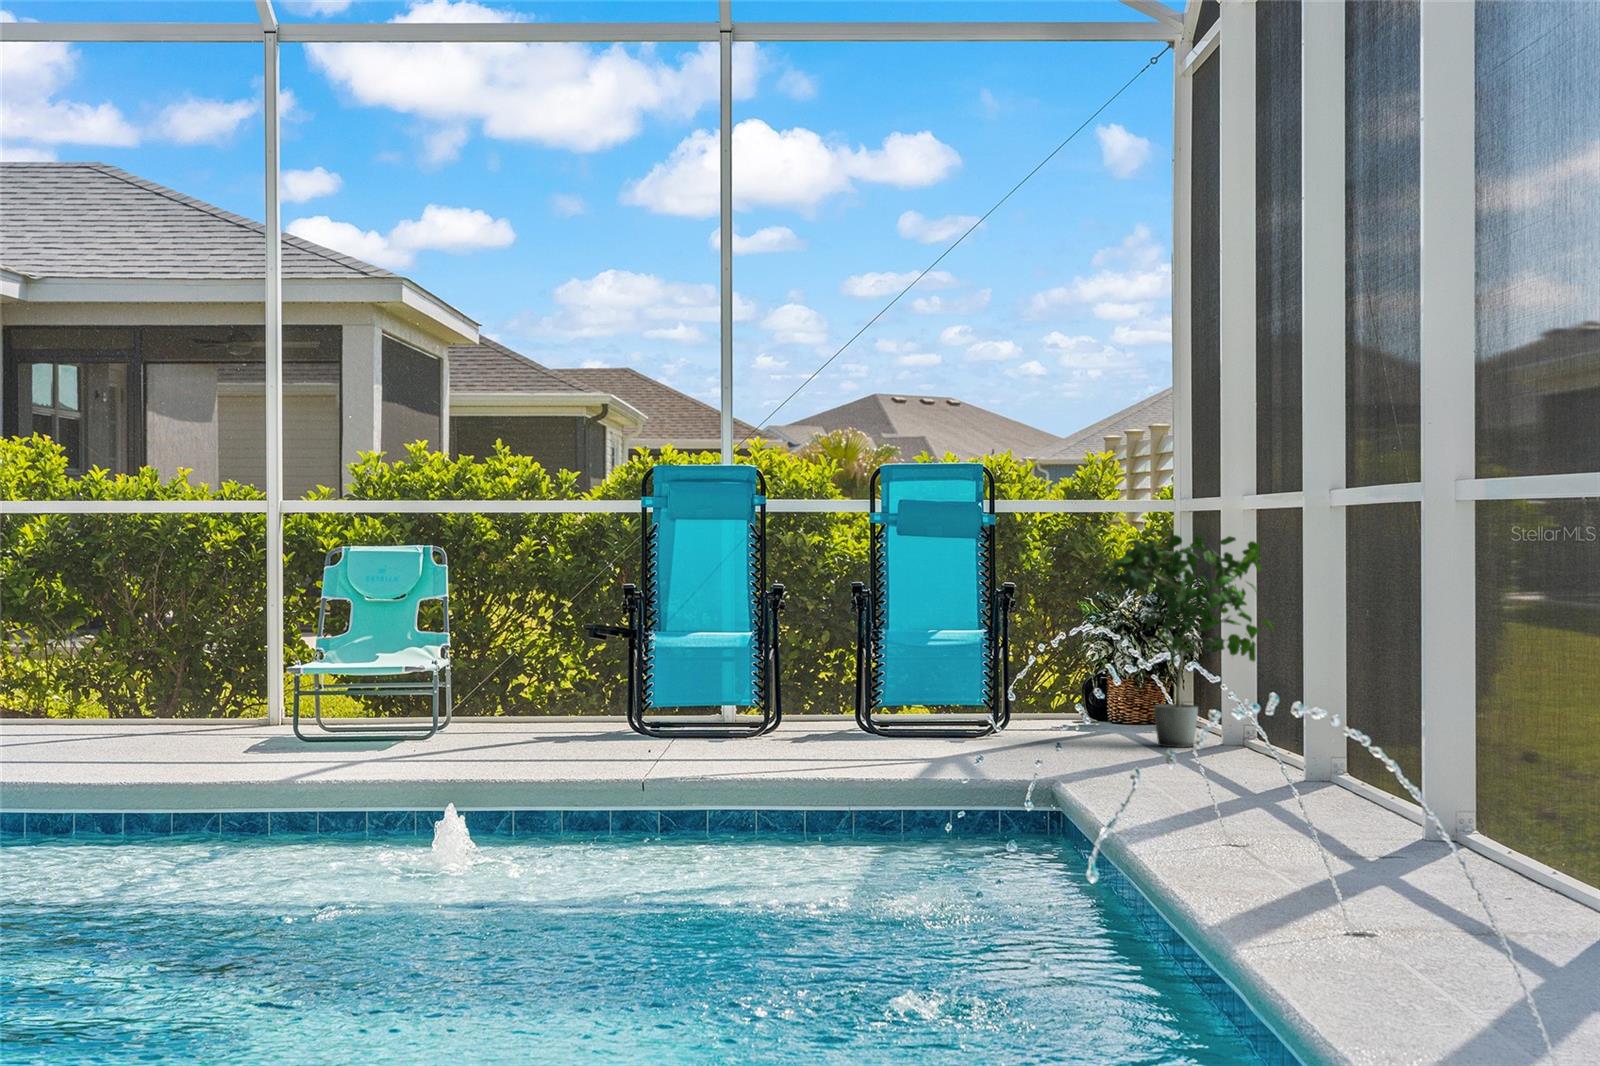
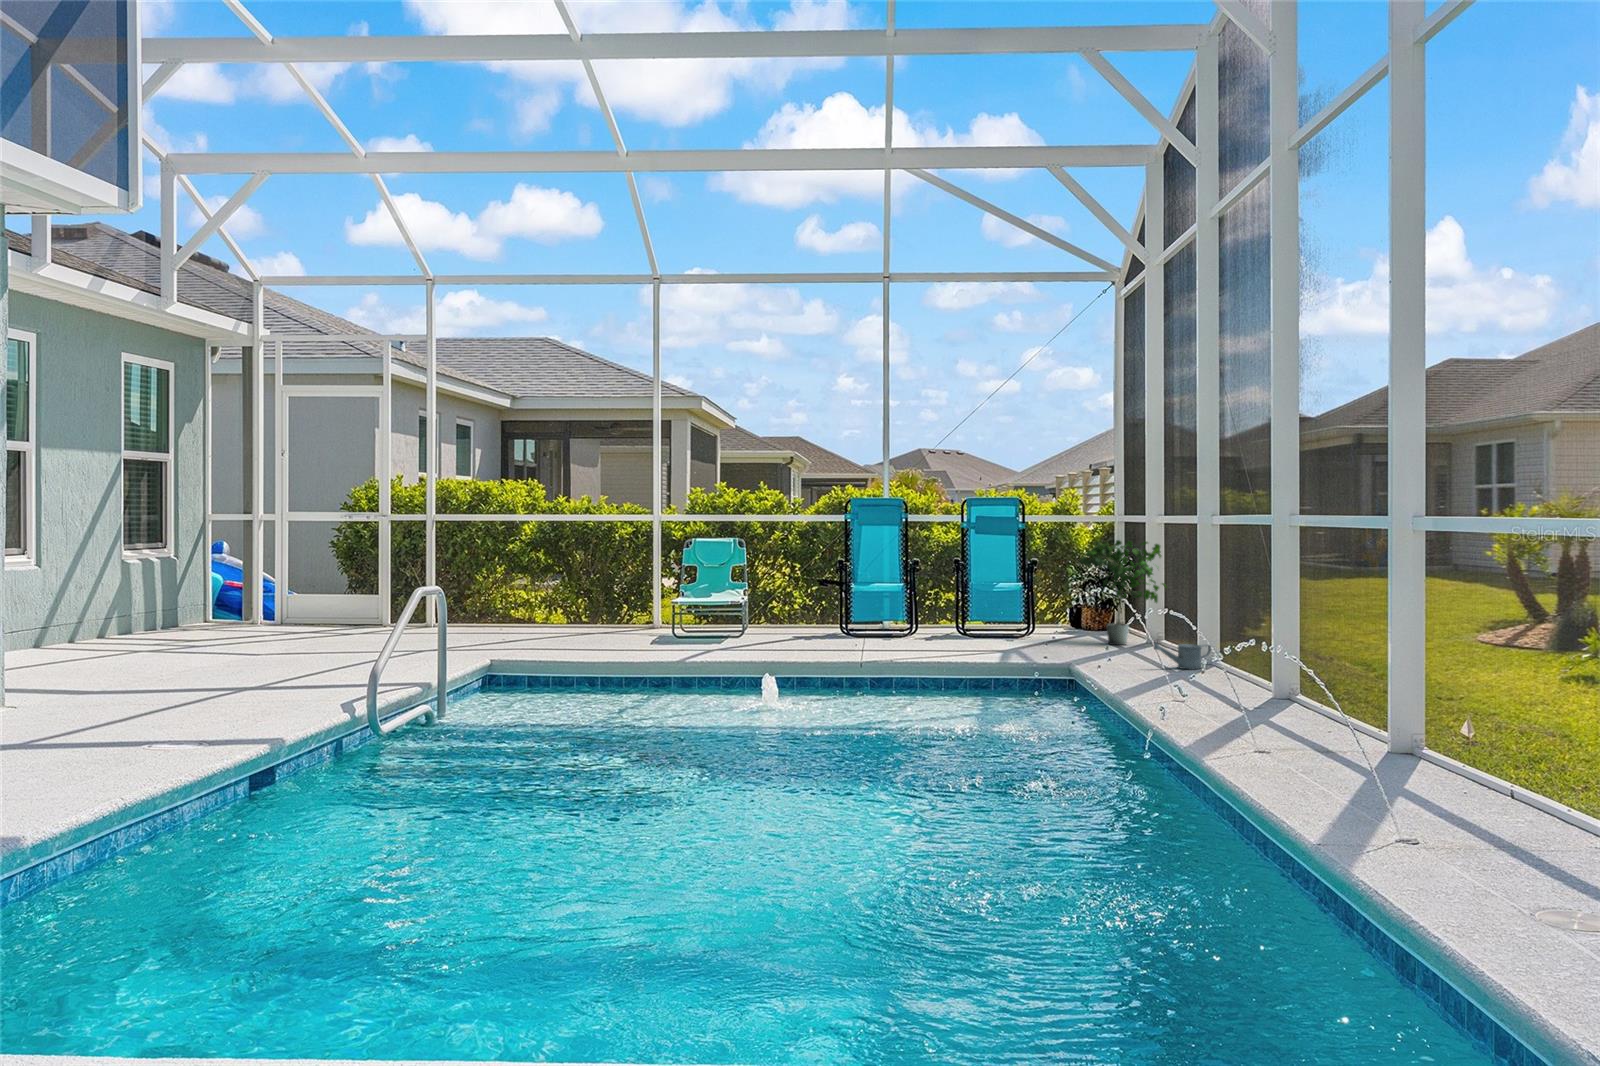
watering can: none [1254,732,1375,790] -> present [1154,643,1211,669]

